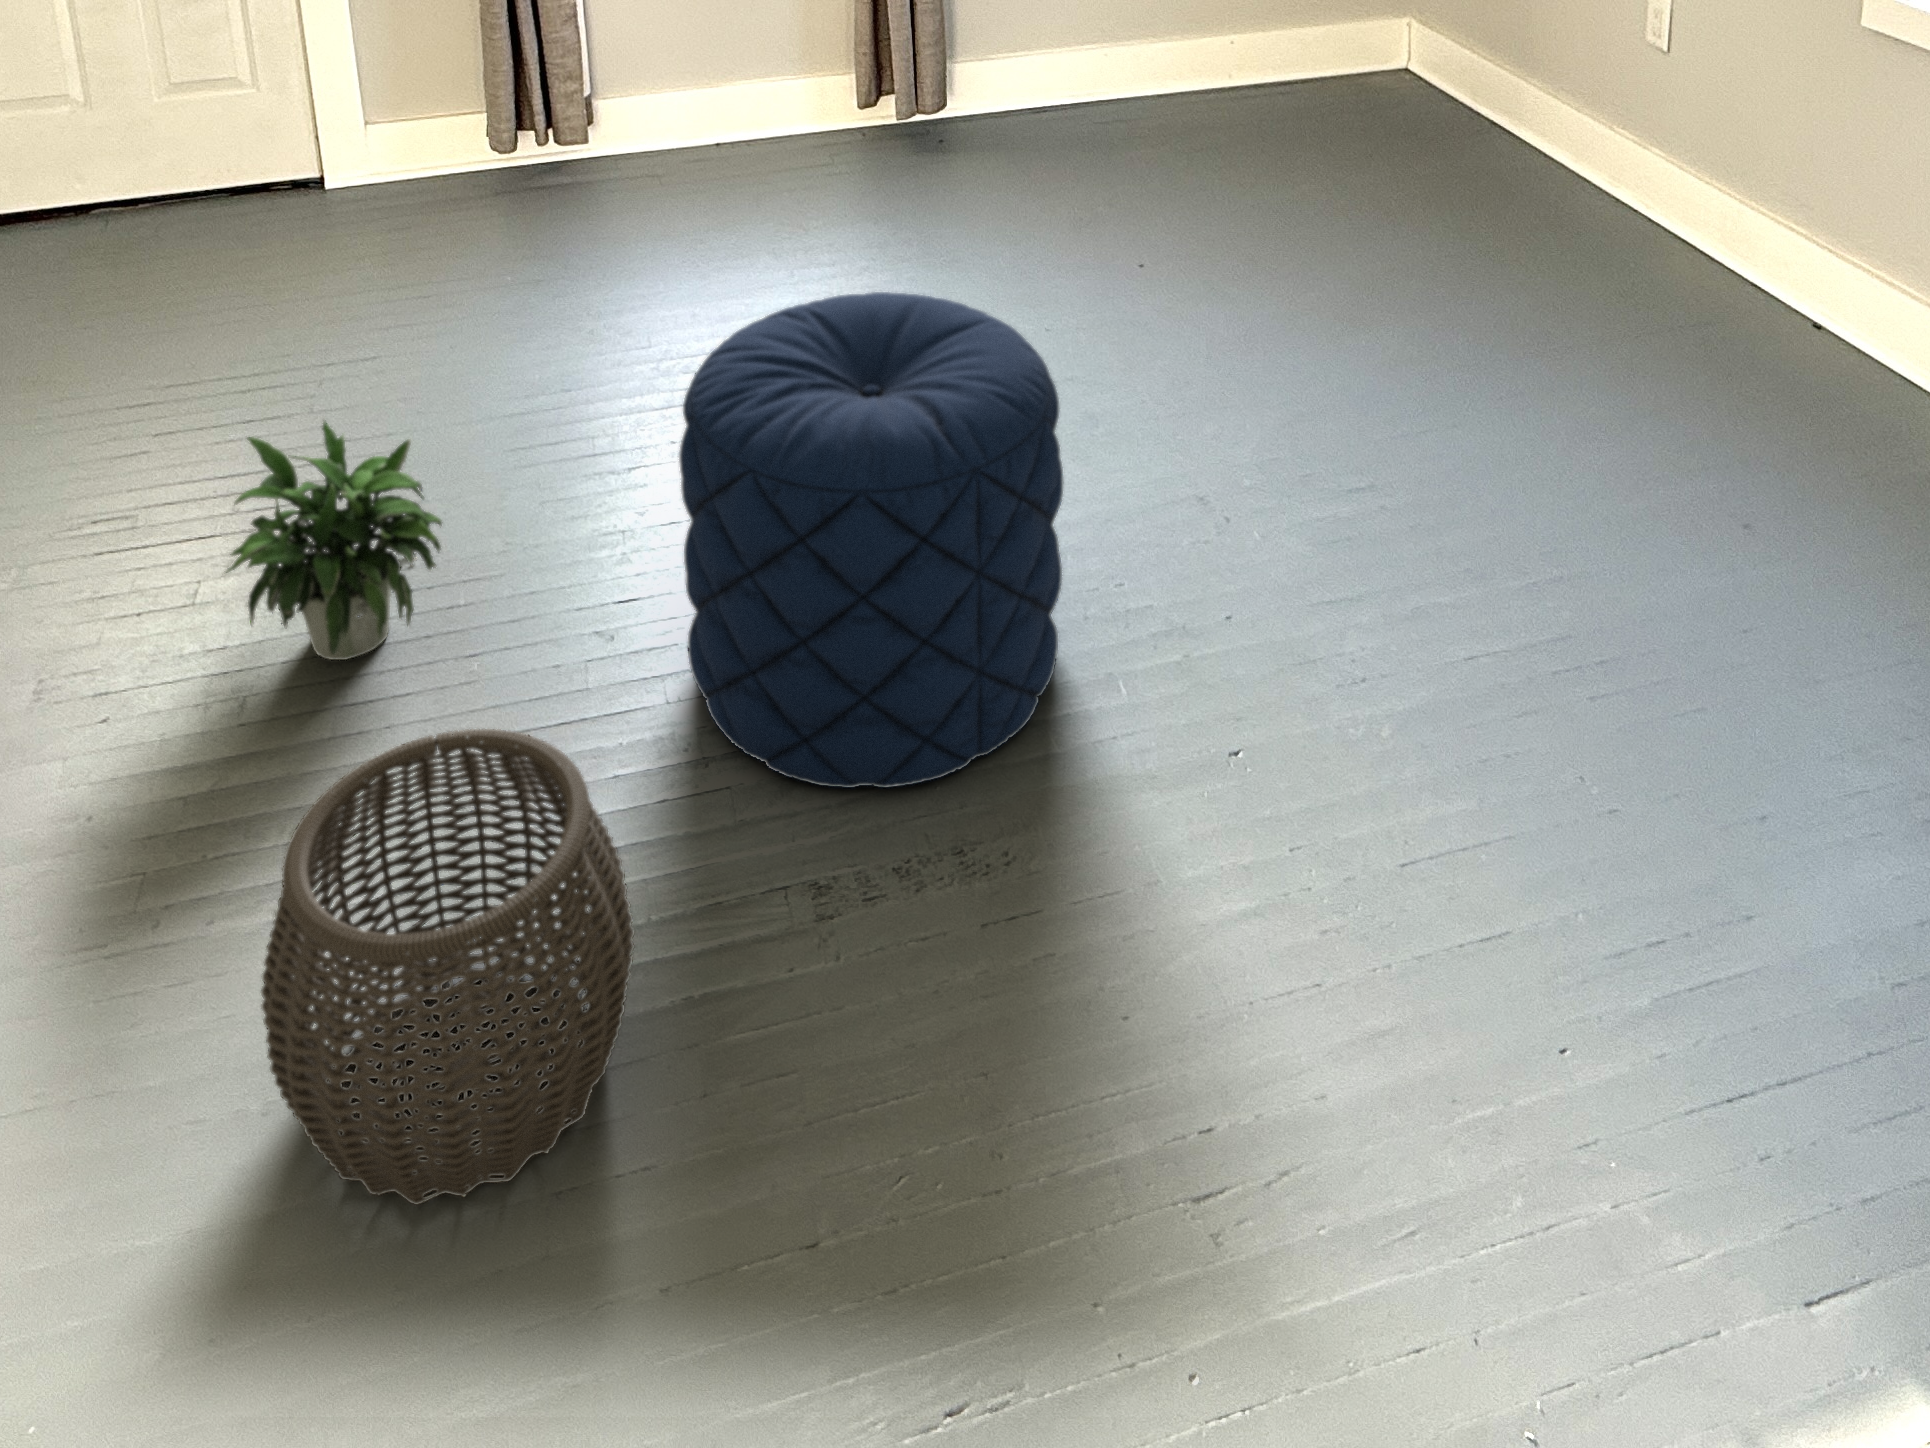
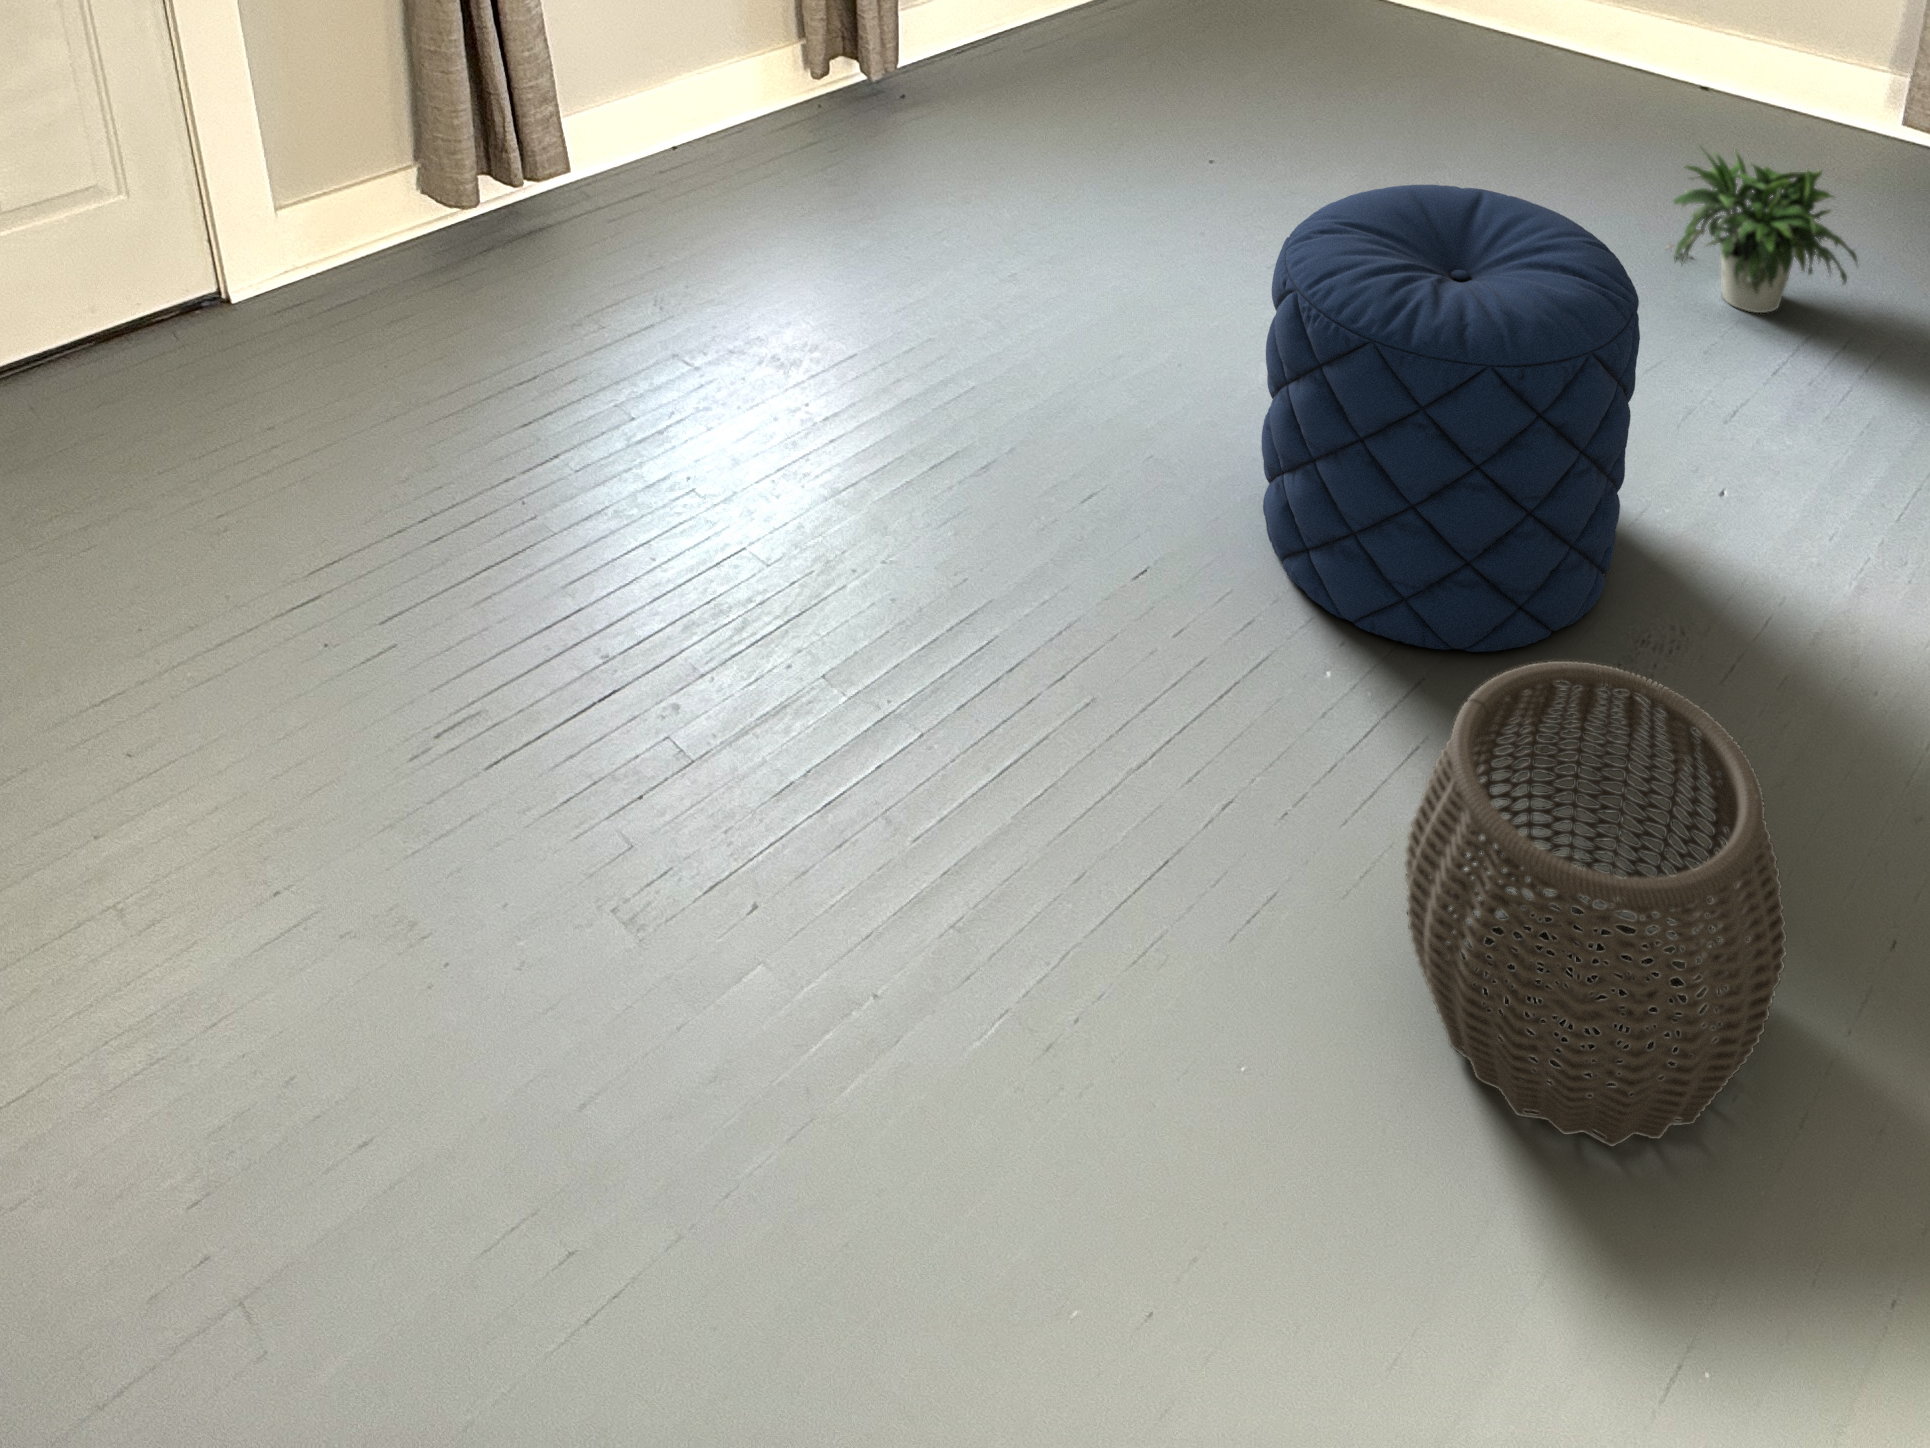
potted plant: present [226,422,442,660] -> present [1667,148,1857,313]

